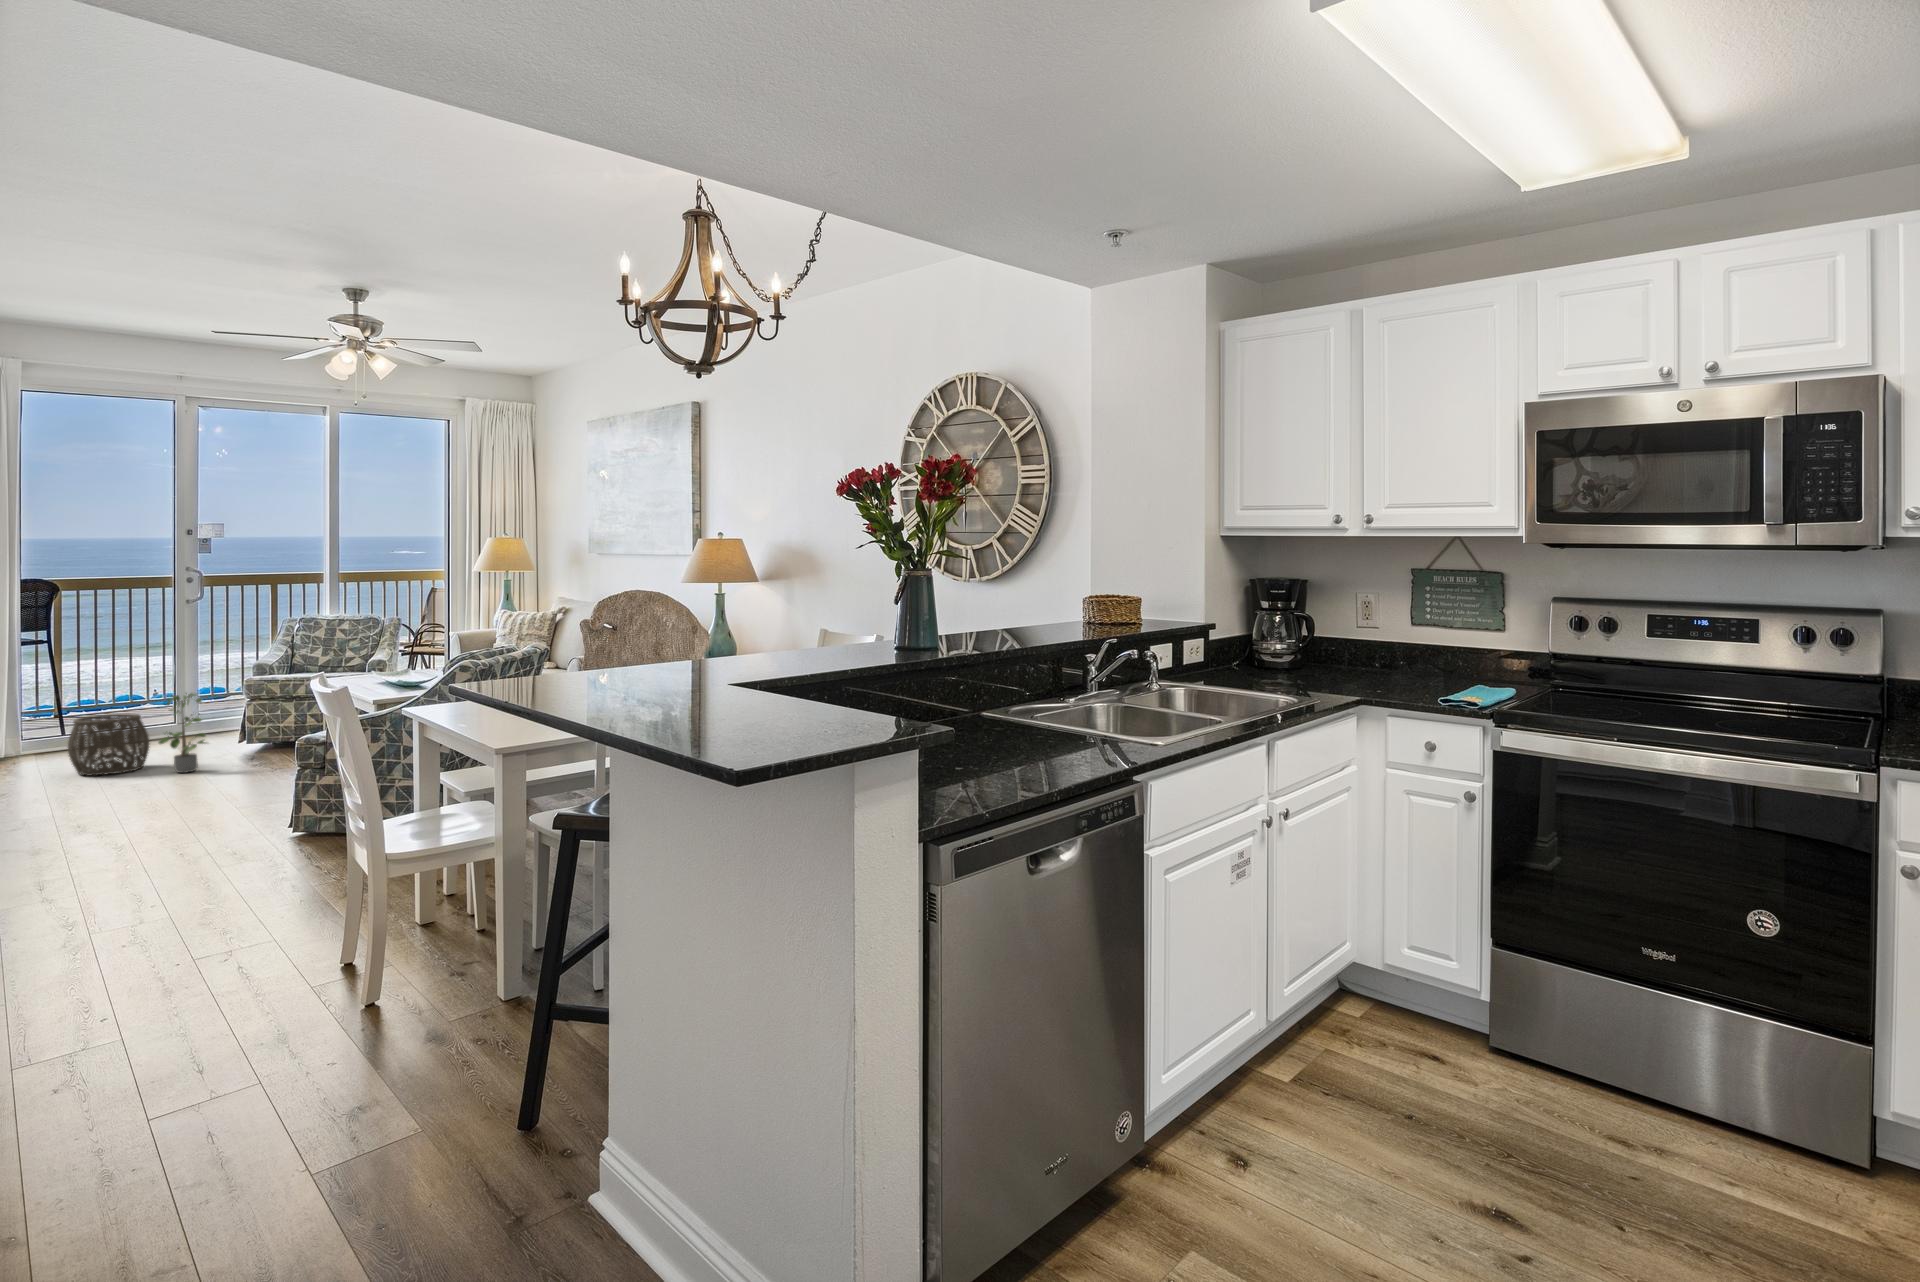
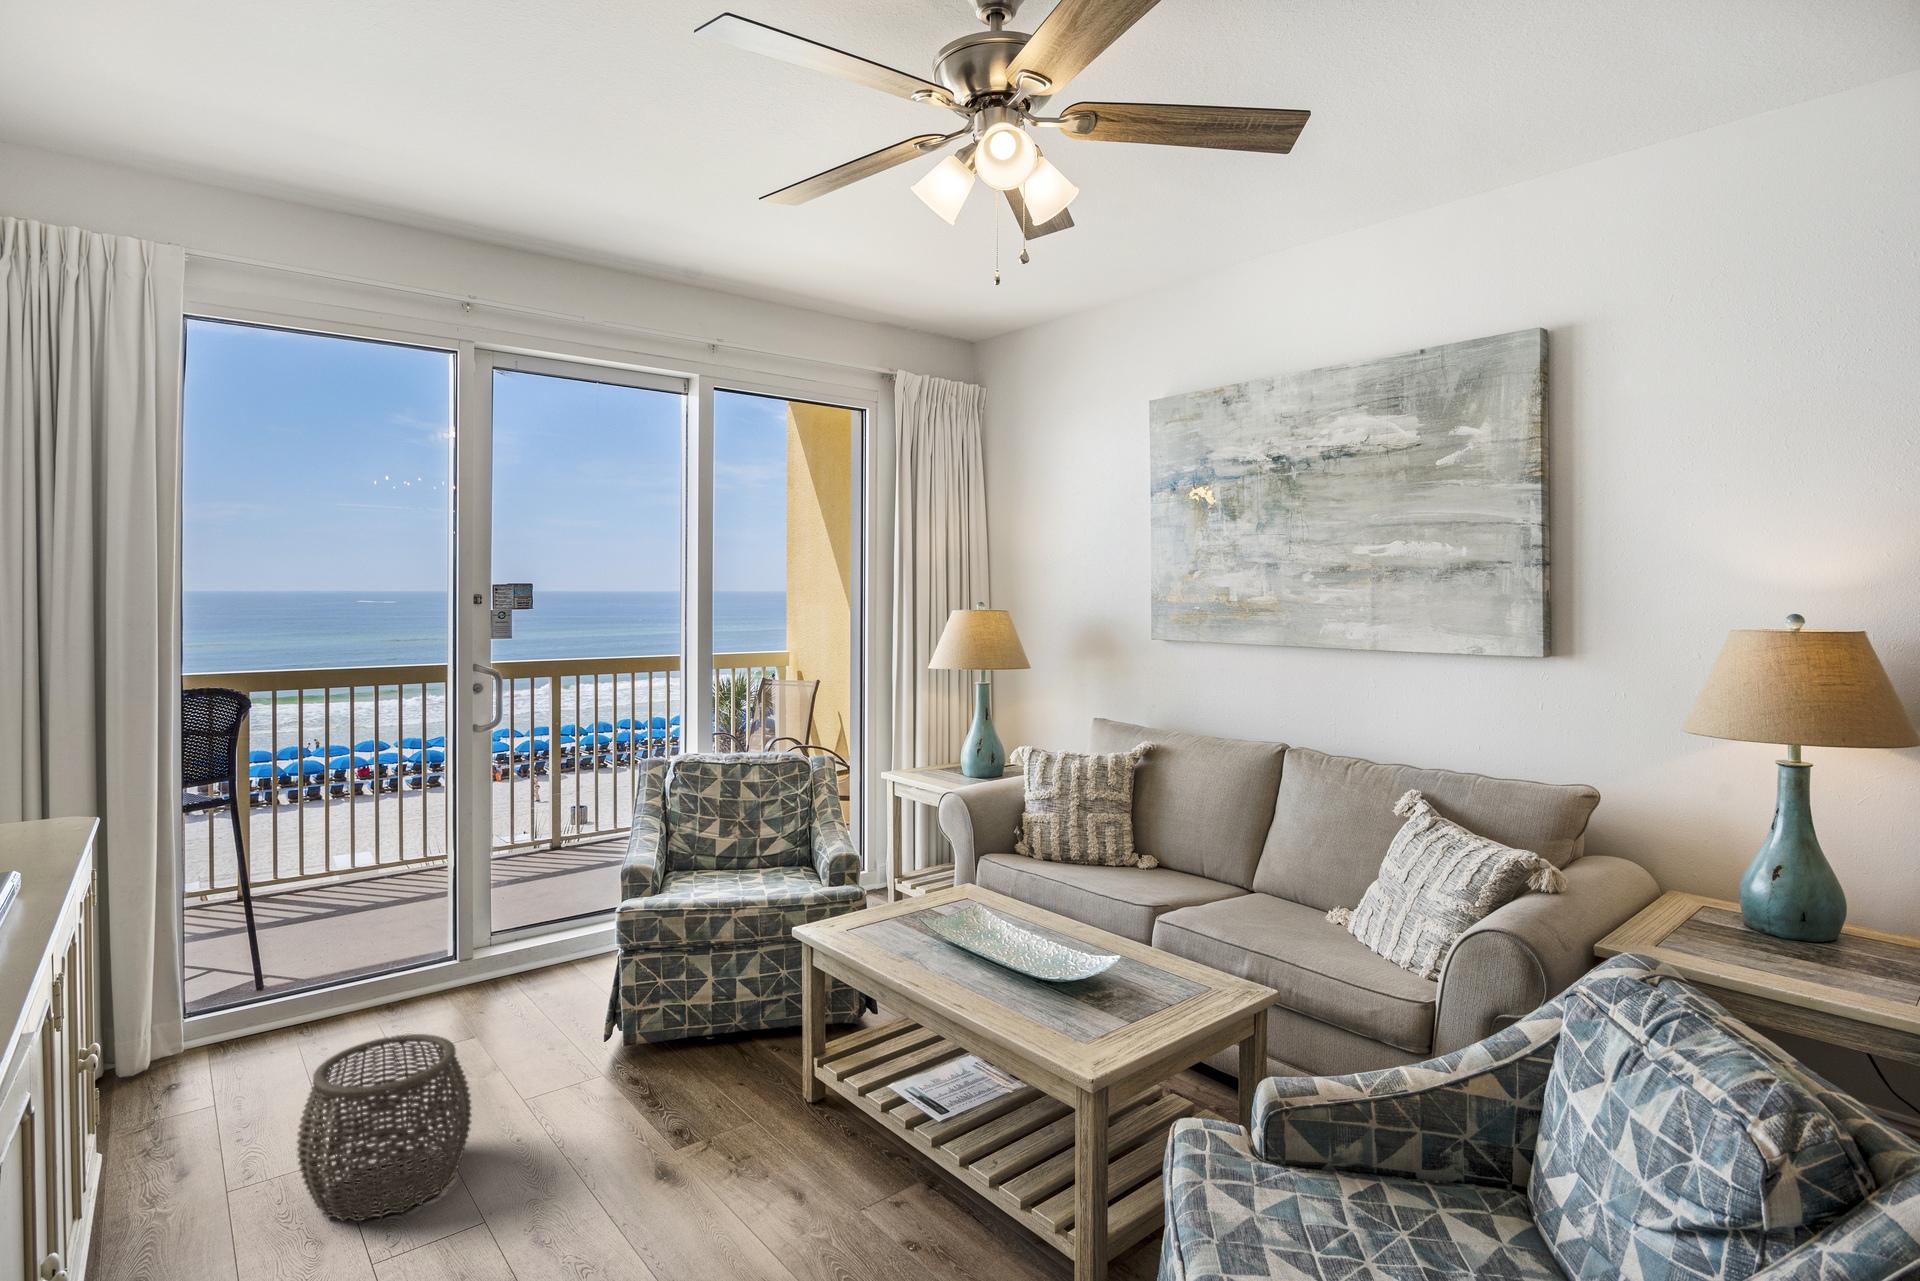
potted plant: present [159,693,205,773] -> none [508,1006,629,1205]

